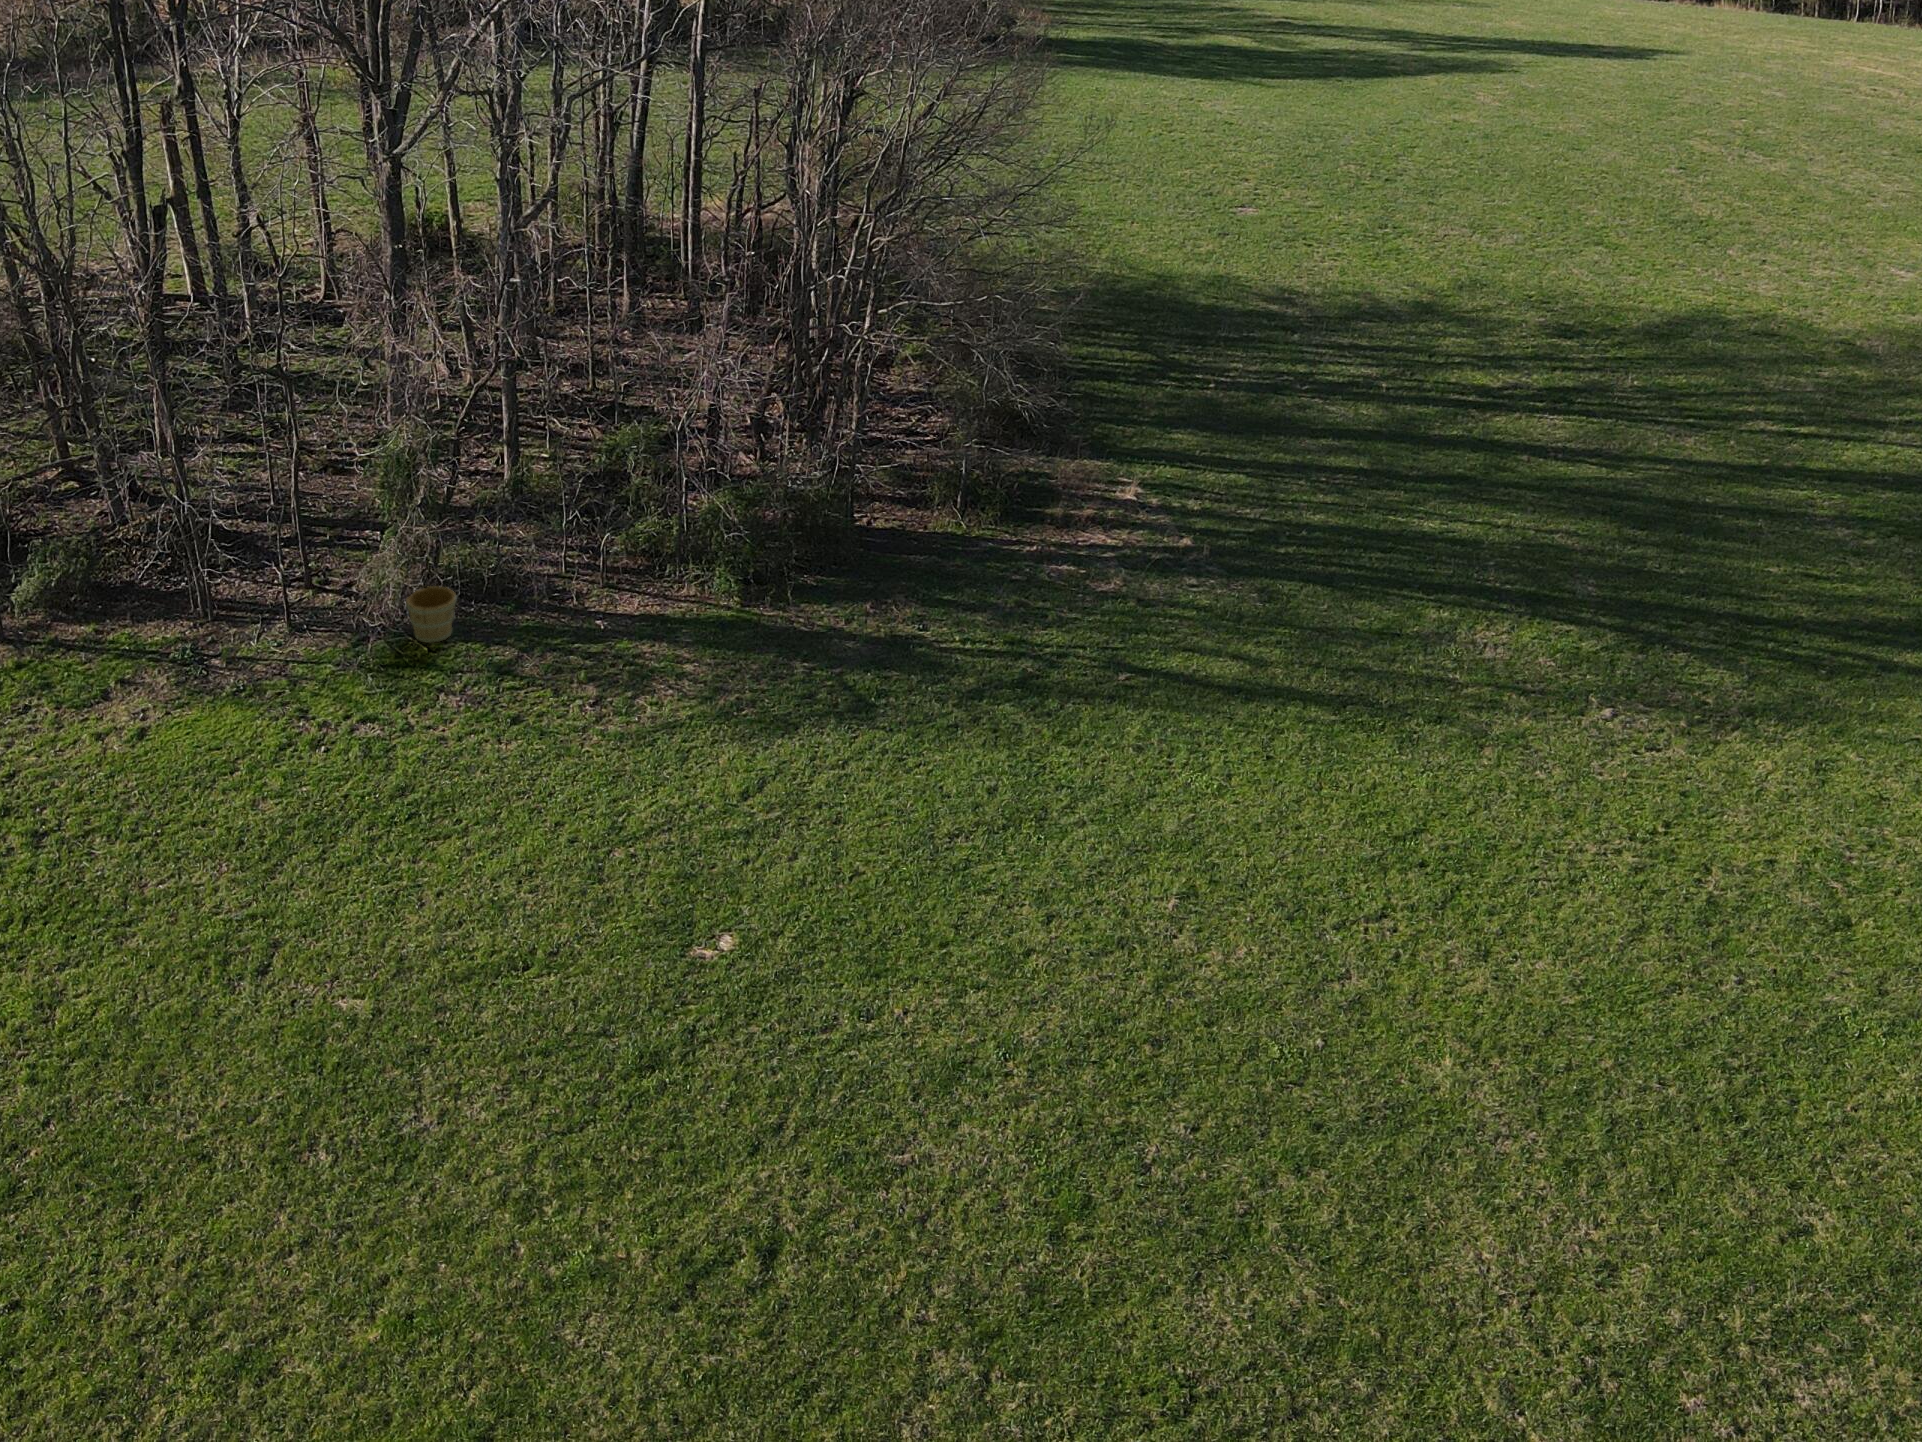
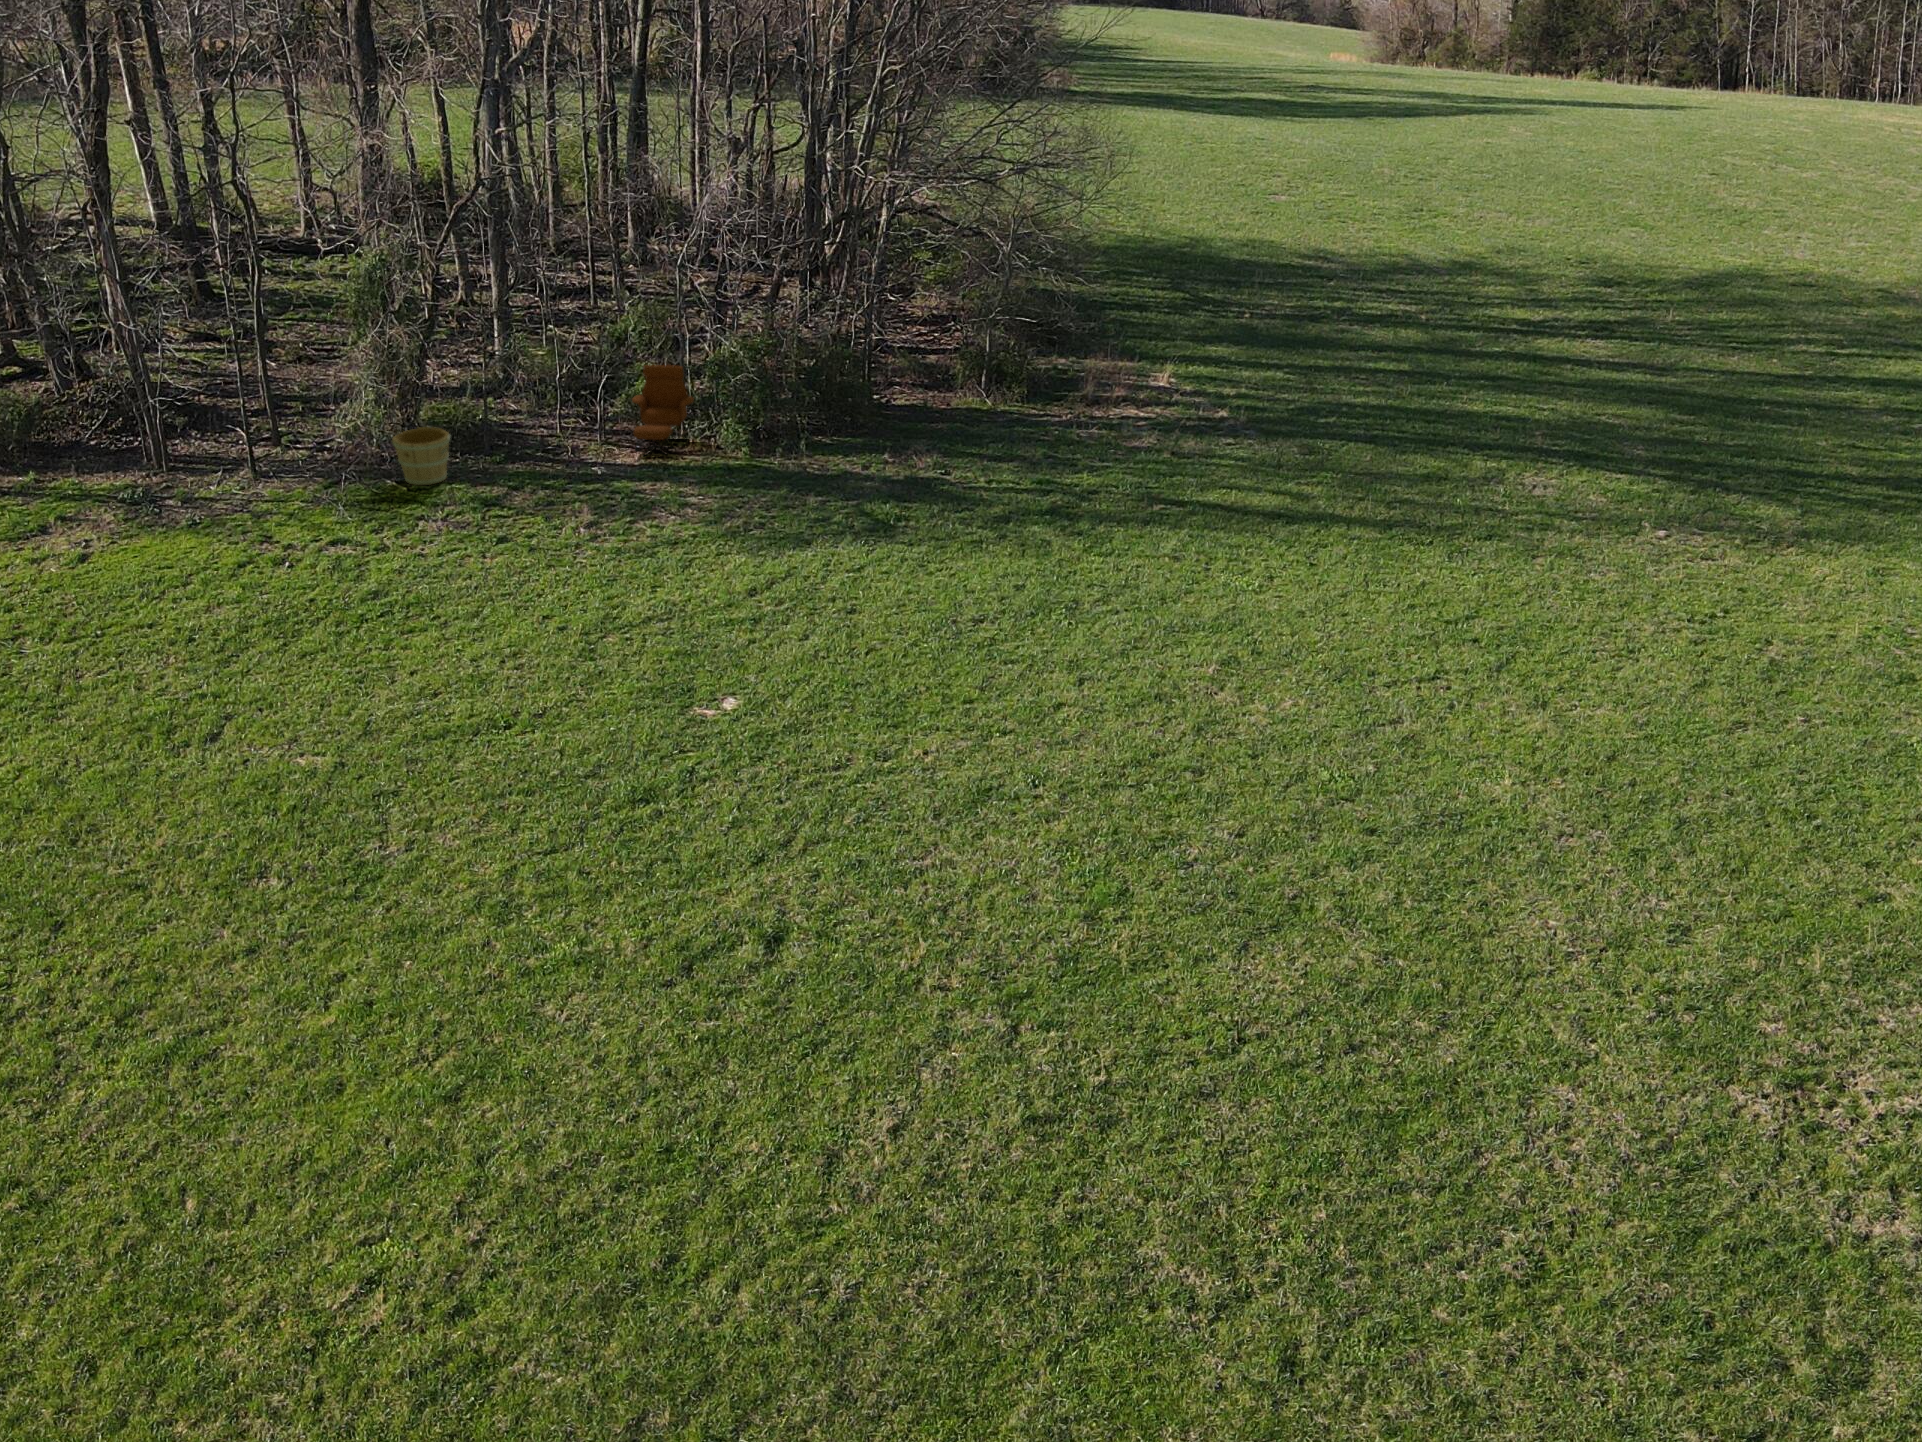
lounge chair: none [617,519,672,609] -> present [632,365,694,455]

